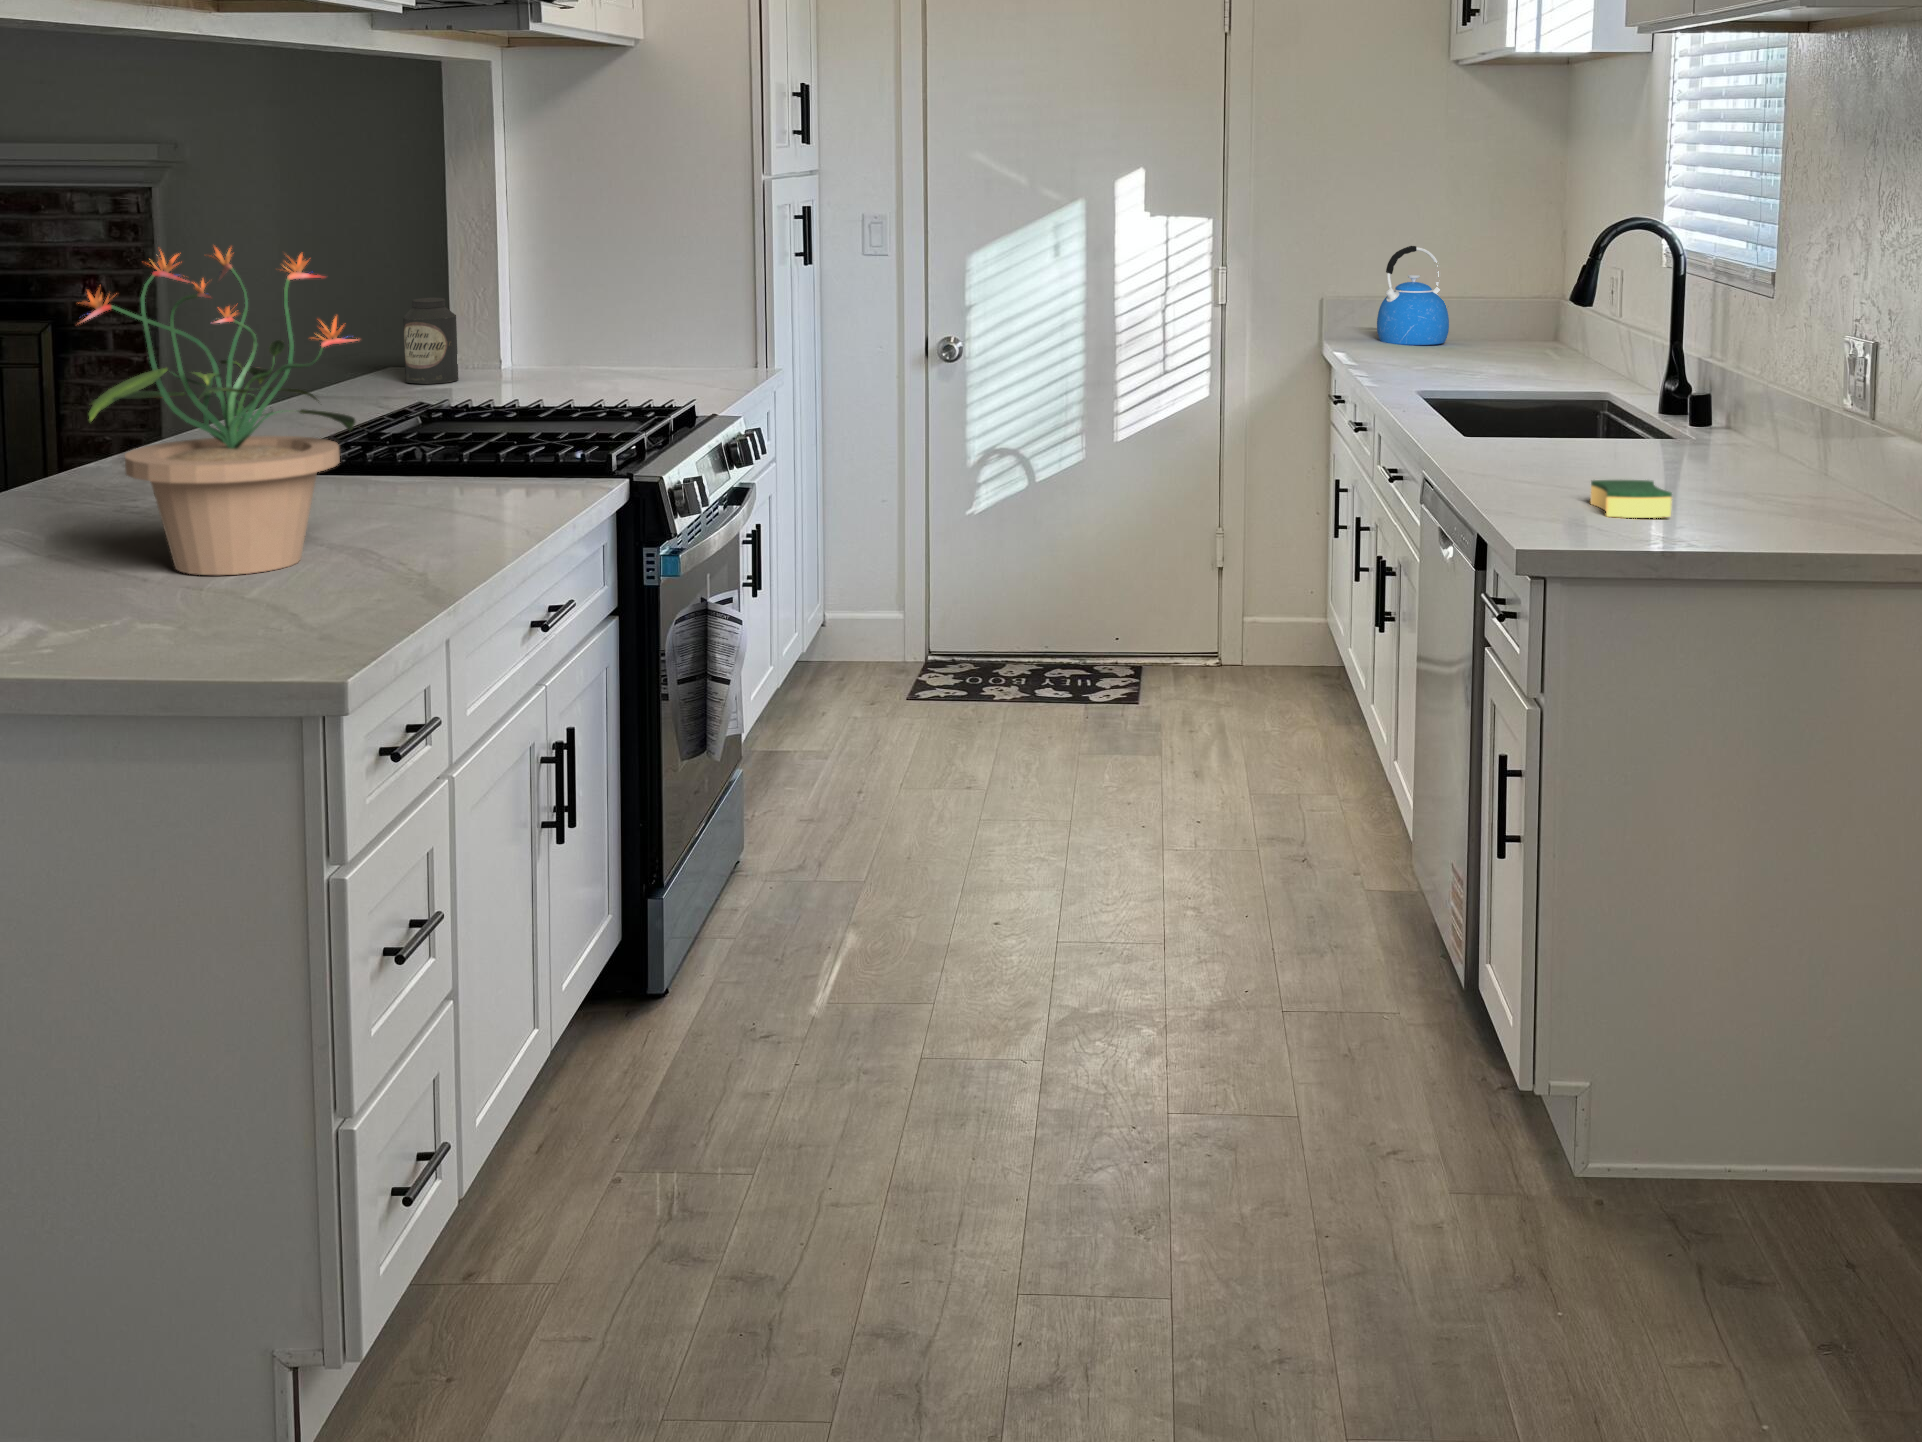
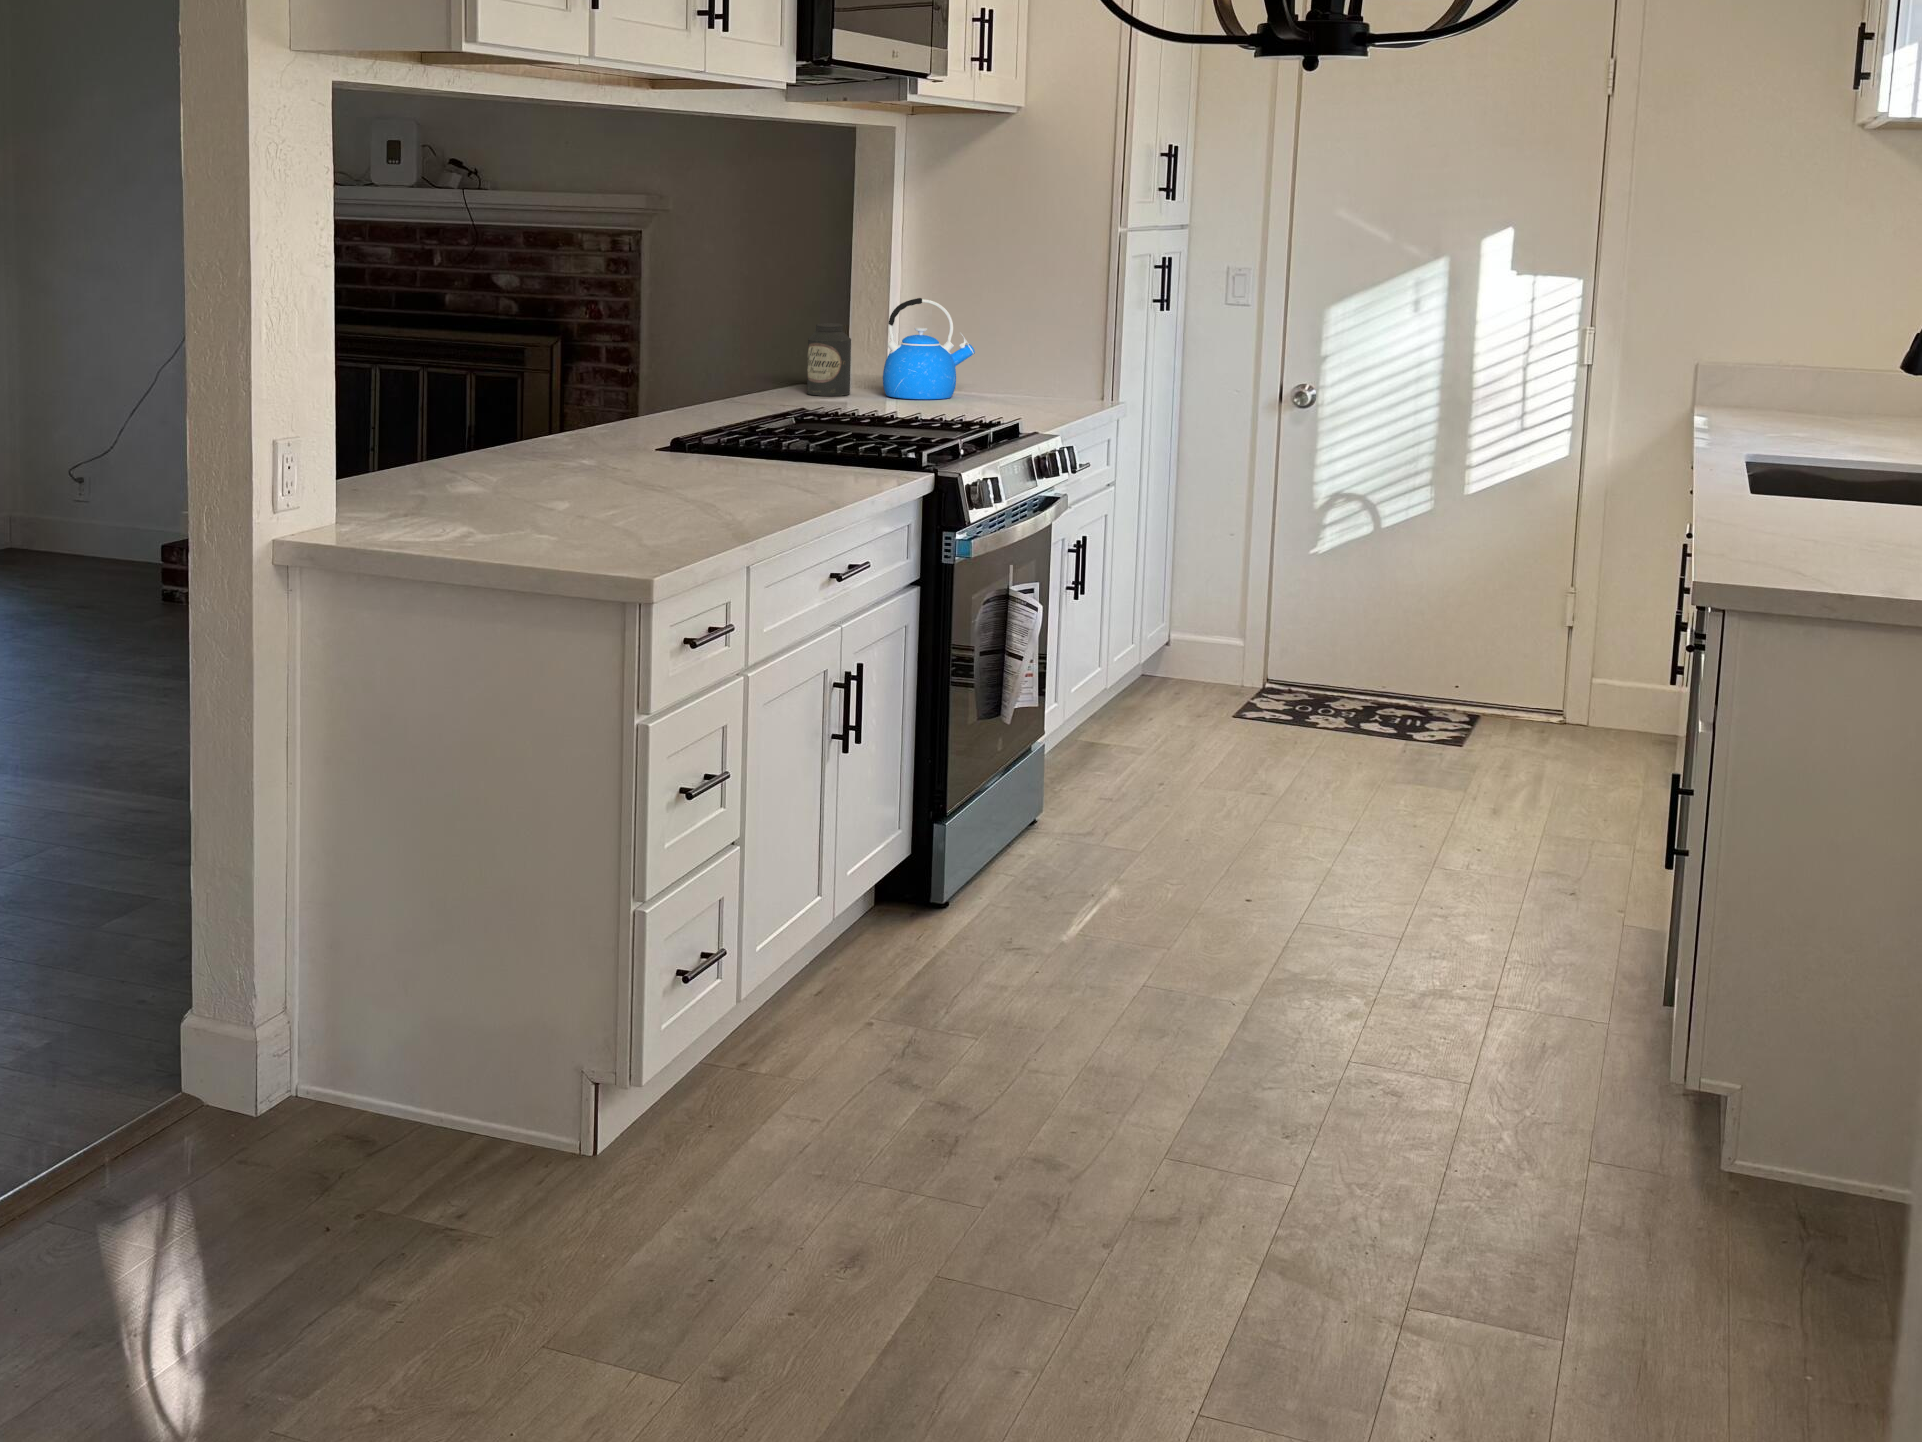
kettle: present [1377,246,1449,345] -> present [883,298,975,400]
potted plant: present [81,247,356,575] -> none [513,265,708,513]
sponge: present [1591,480,1672,518] -> none [1800,536,1875,575]

